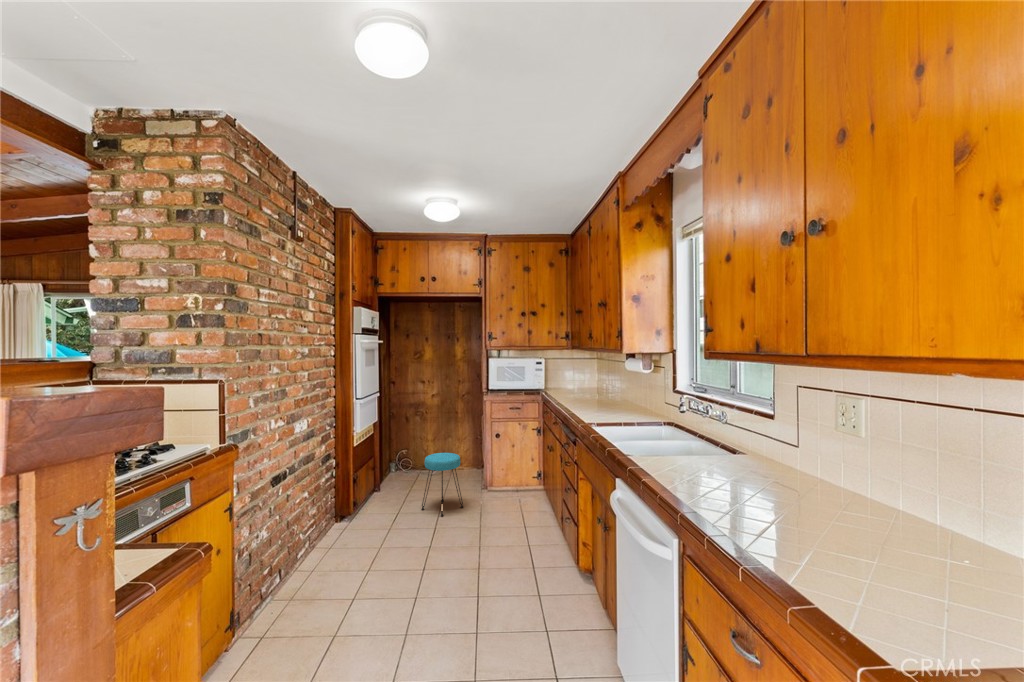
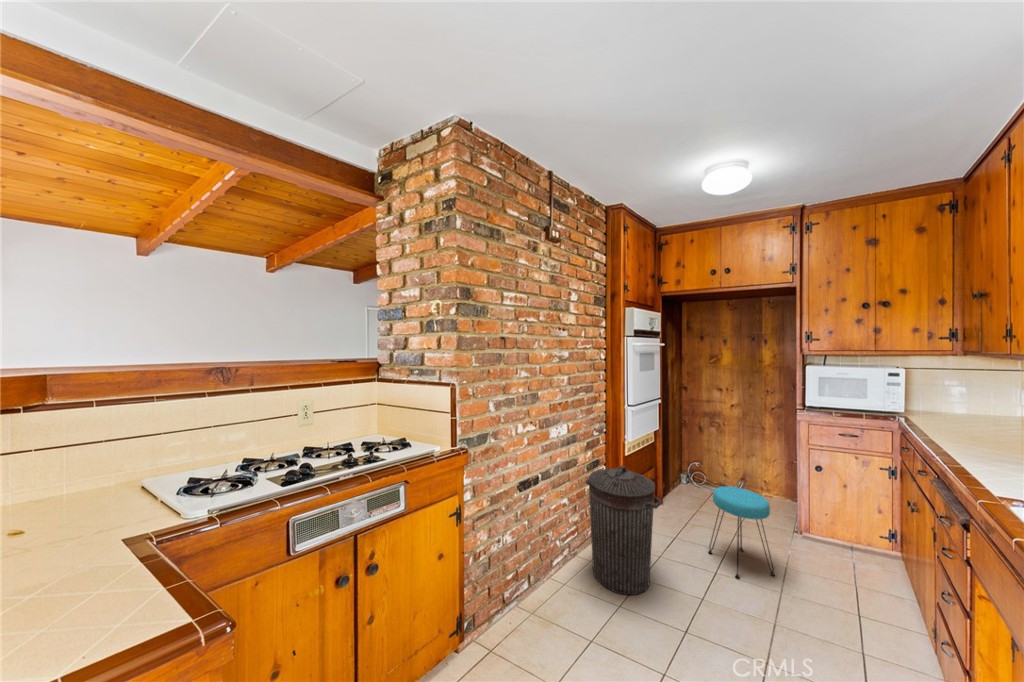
trash can: none [324,450,393,557] -> present [586,466,661,595]

